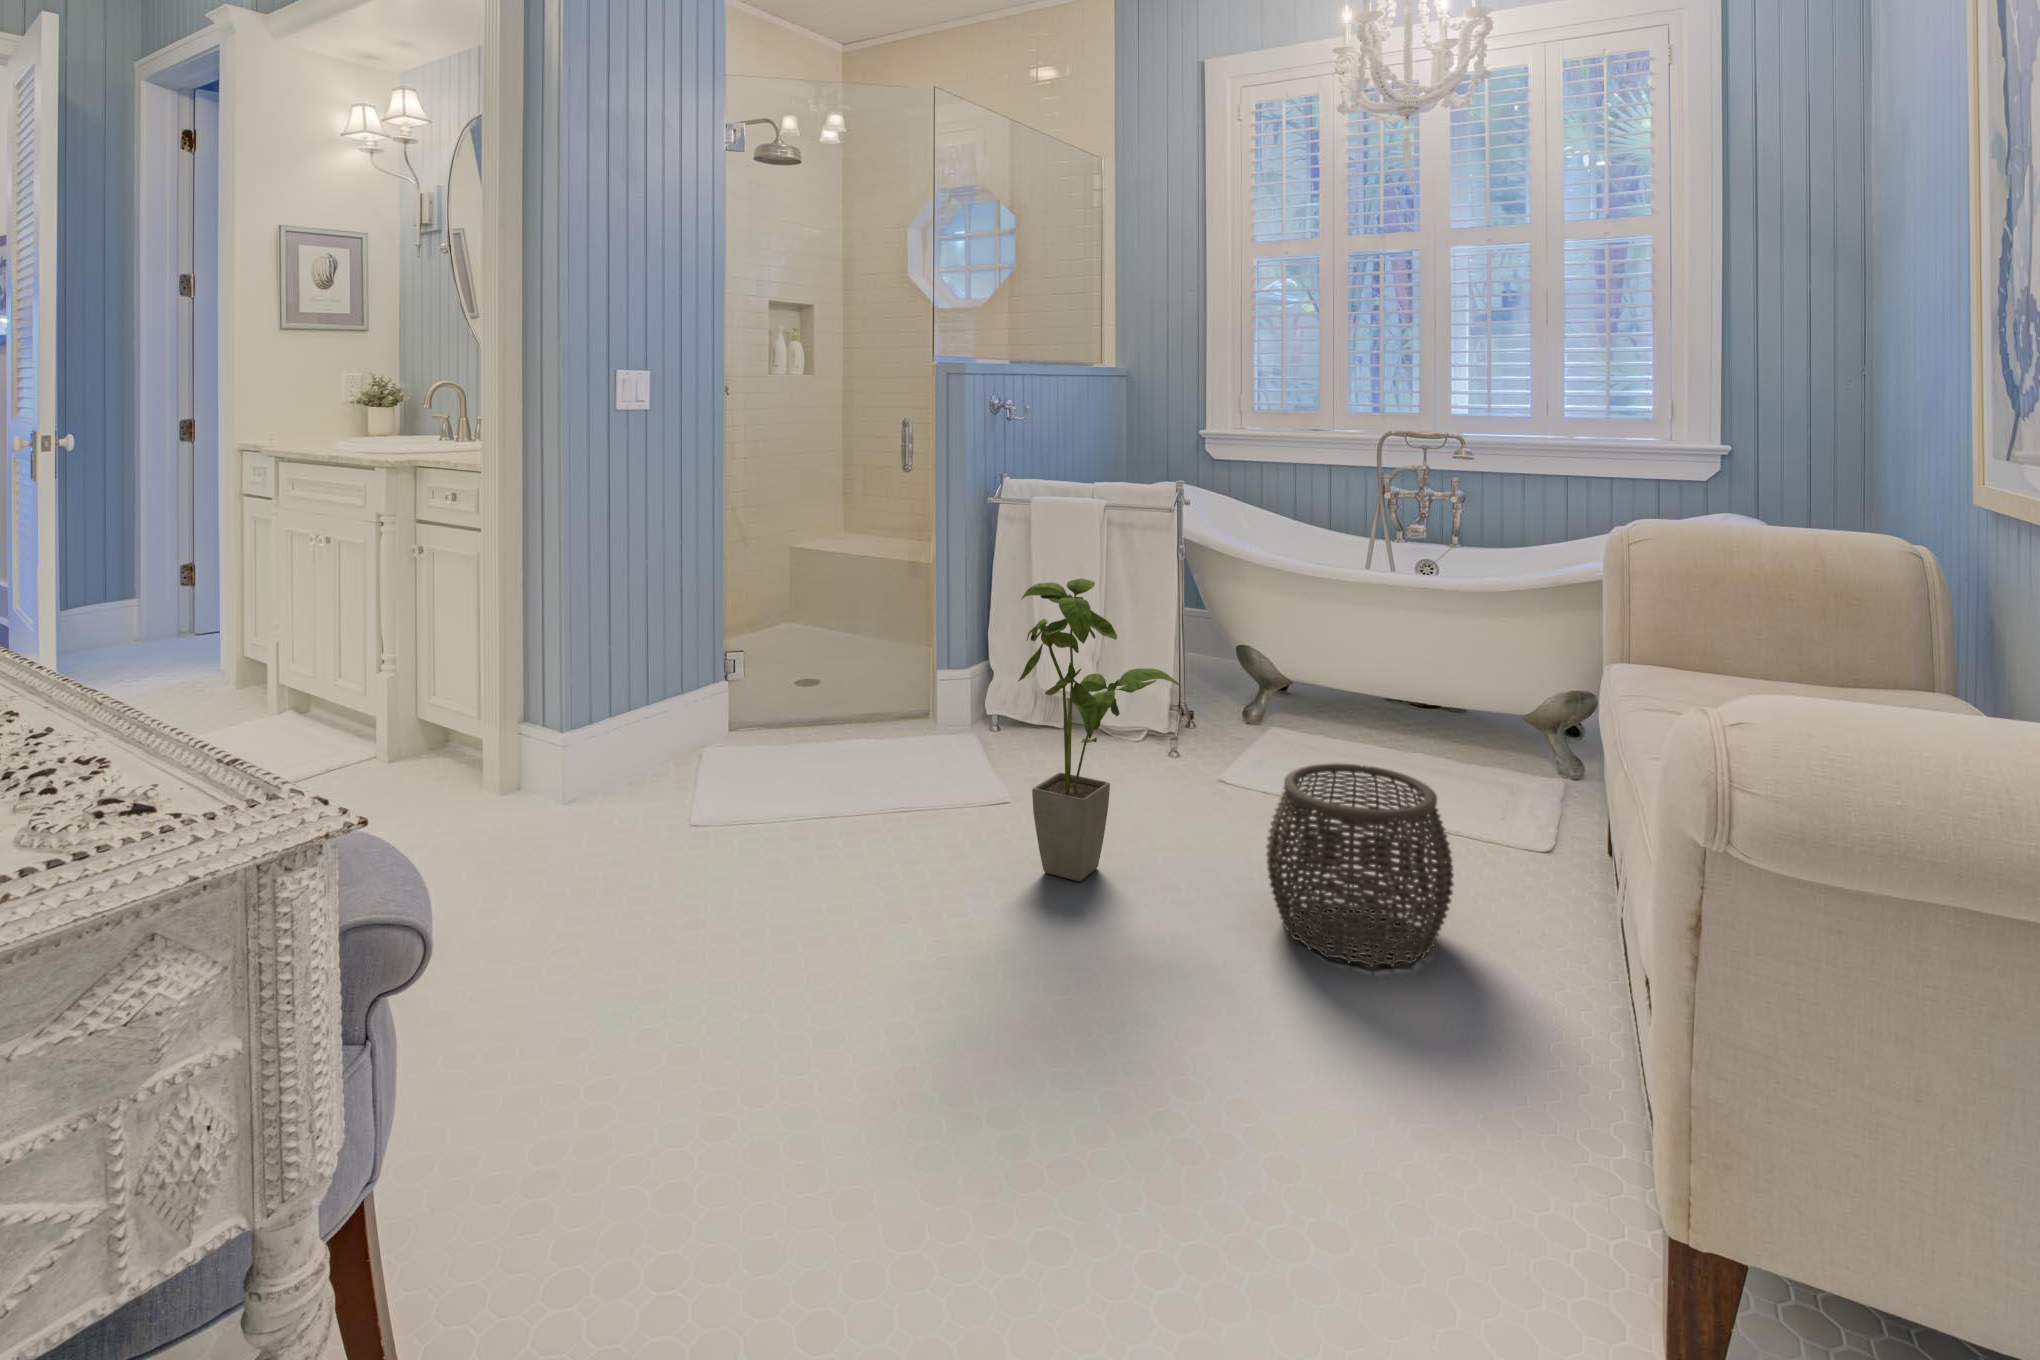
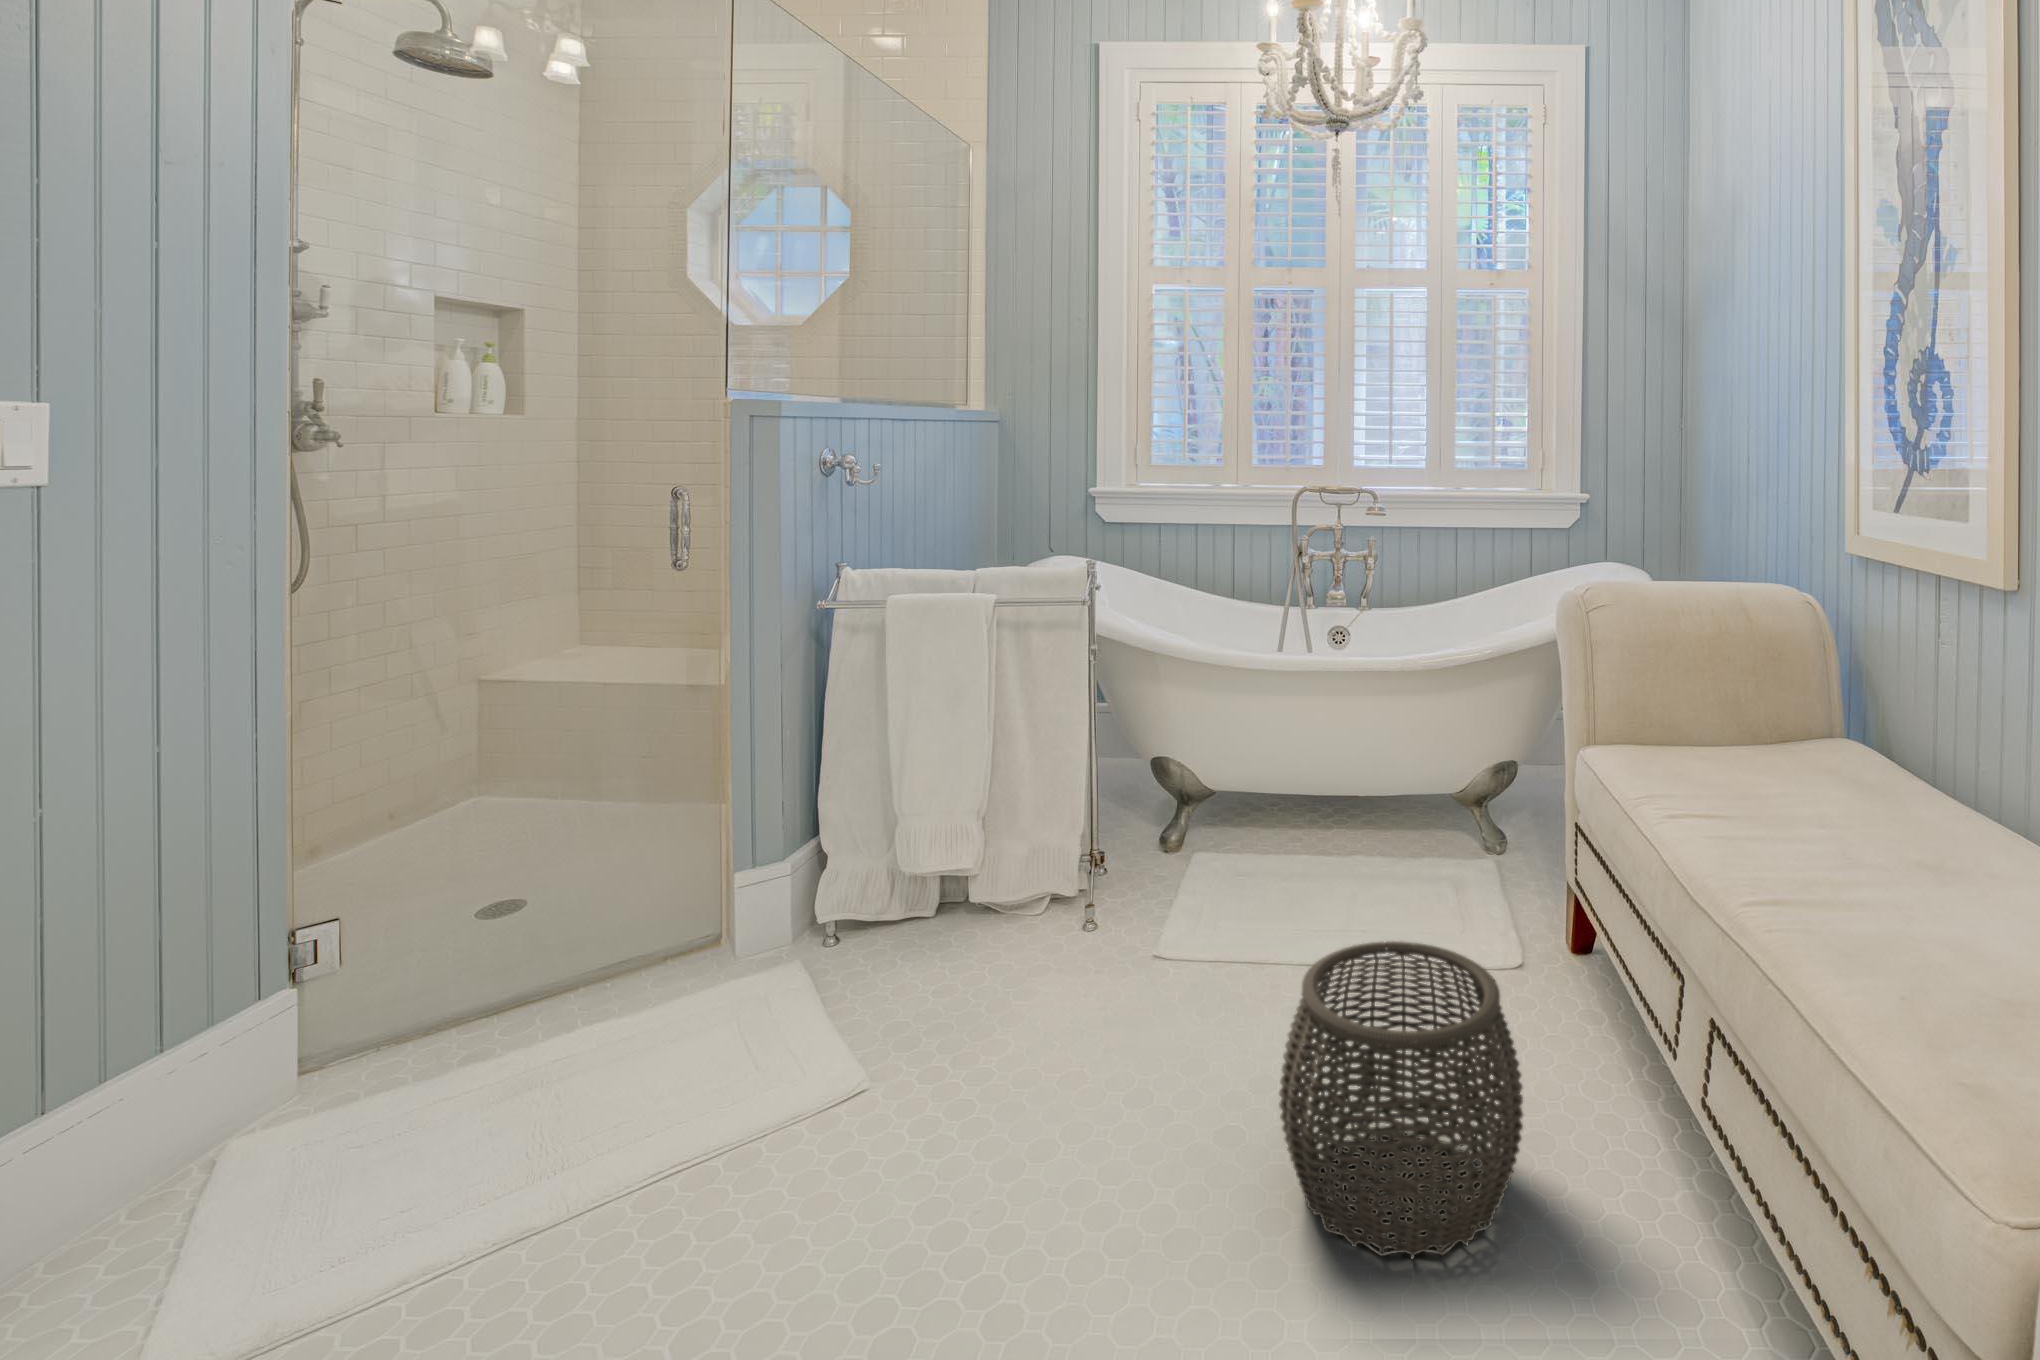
house plant: present [1018,579,1181,881] -> none [890,728,1147,1206]

